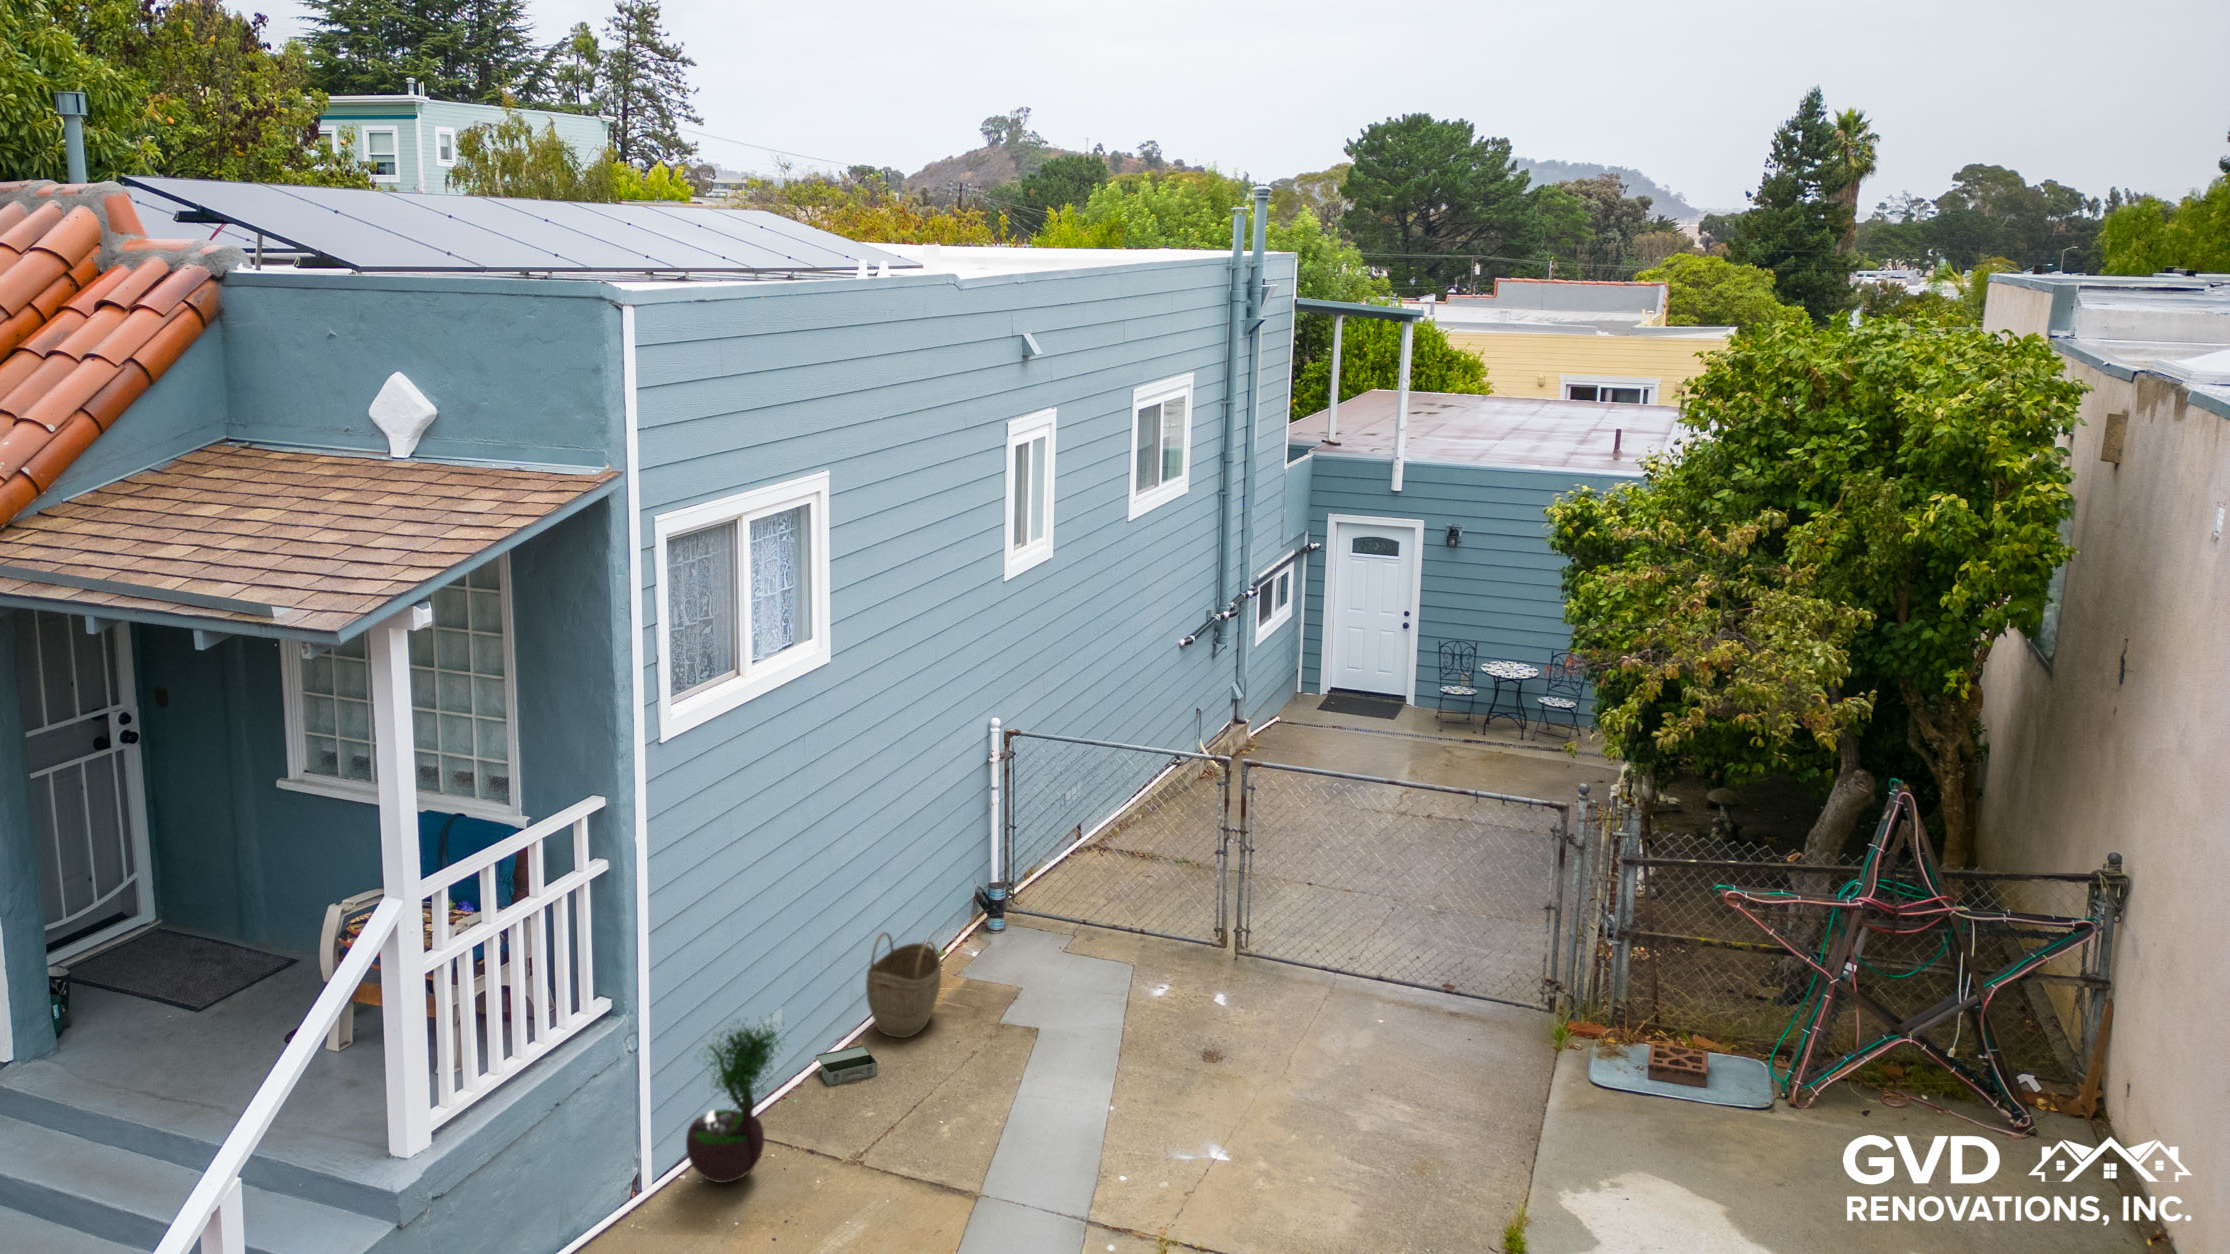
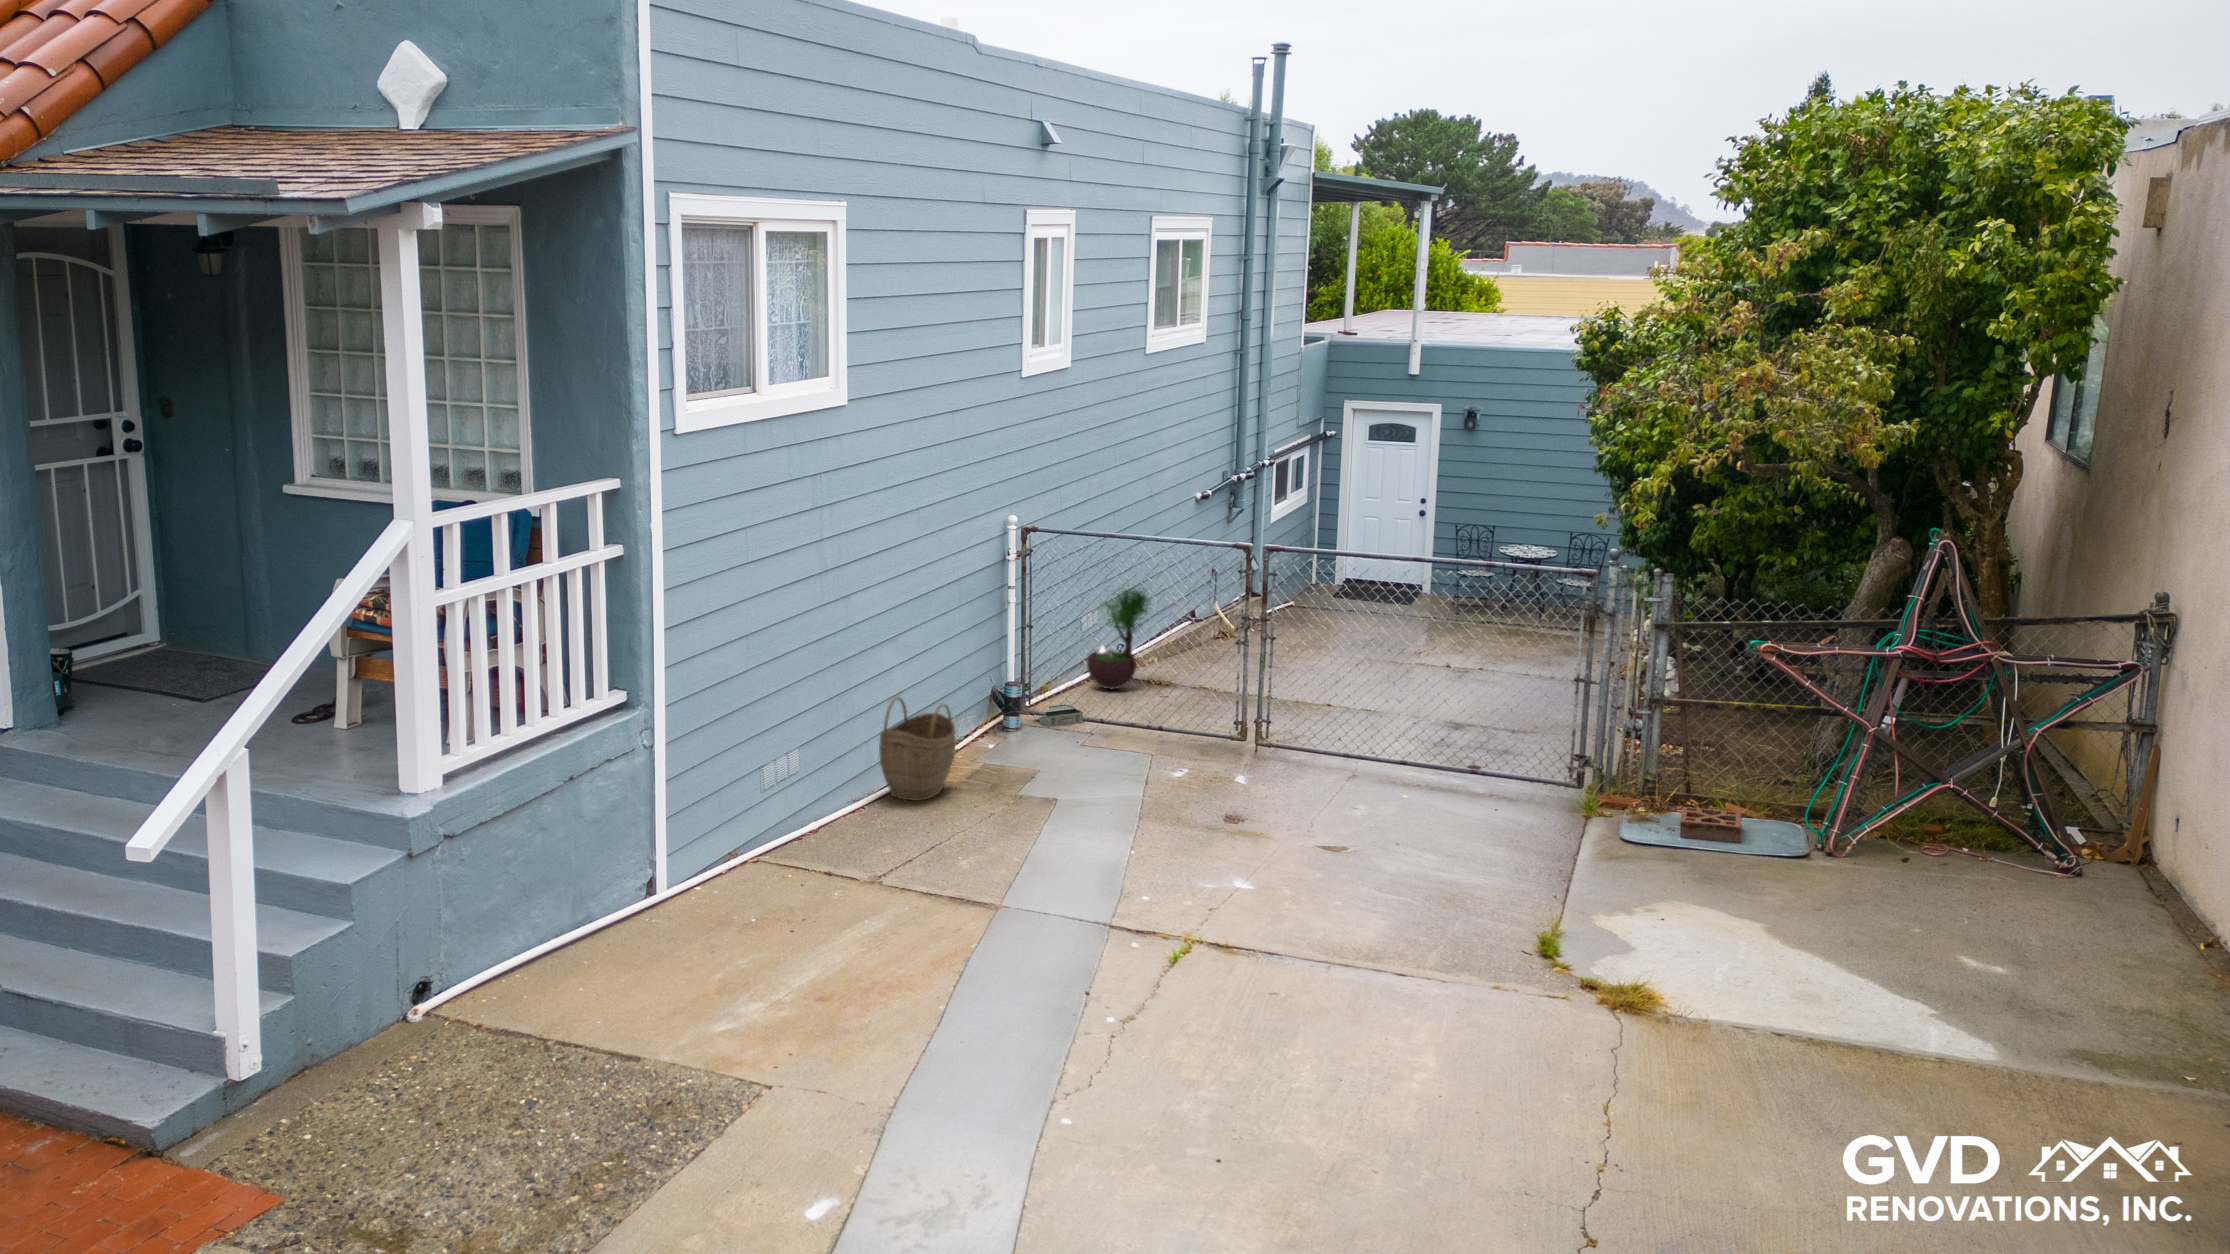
potted tree: present [686,1016,785,1183] -> present [1087,585,1151,689]
toolbox: present [816,1045,877,1086] -> present [1040,704,1083,727]

